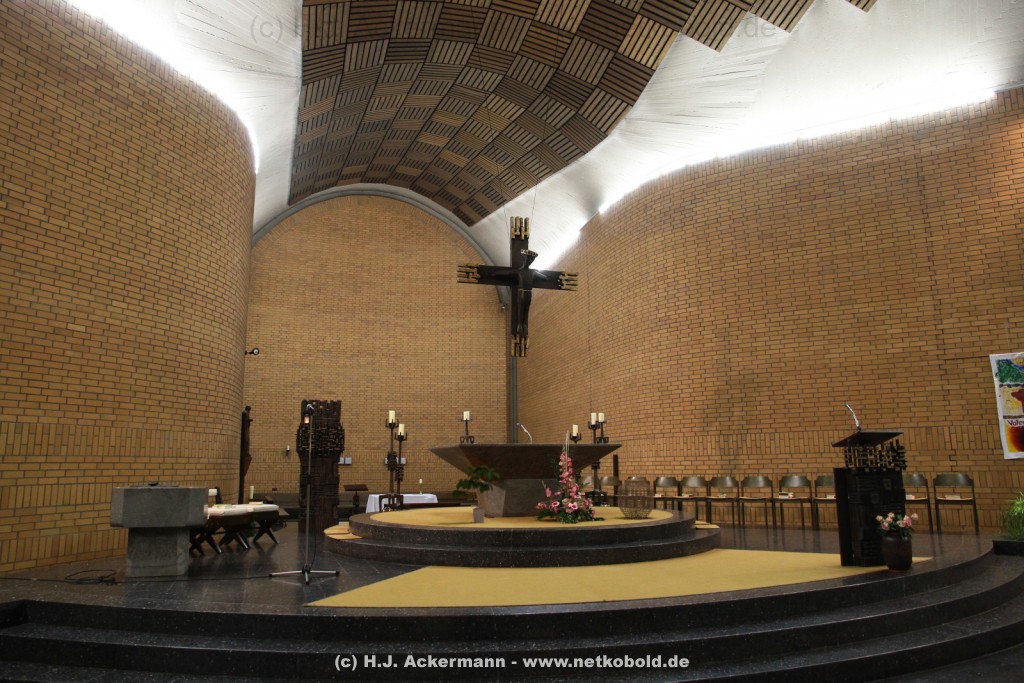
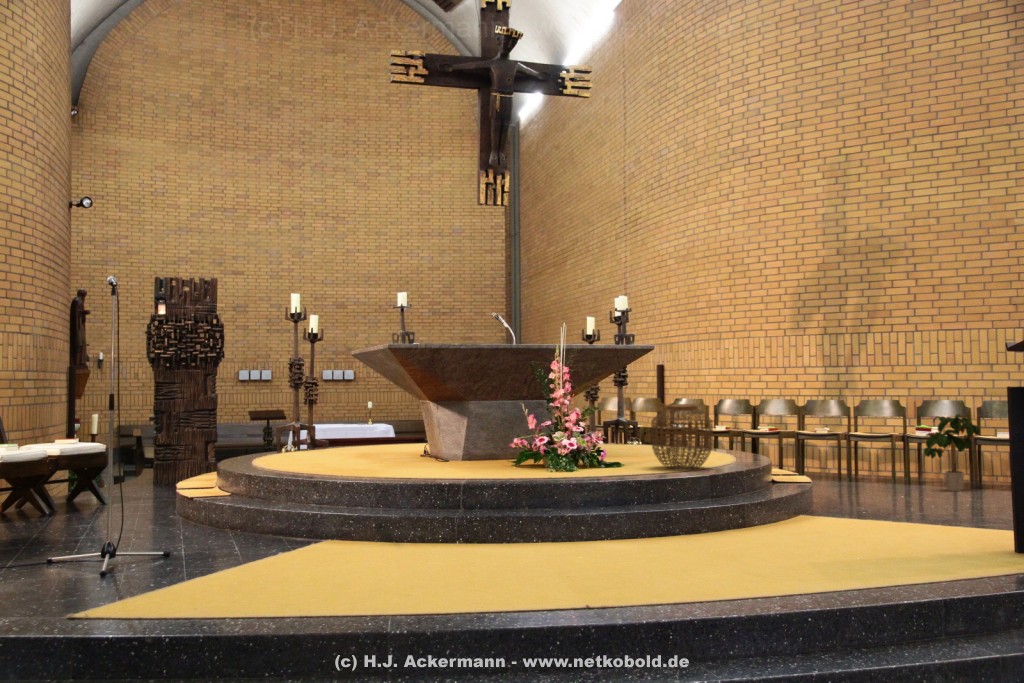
potted plant: present [452,465,502,523] -> present [924,414,980,491]

